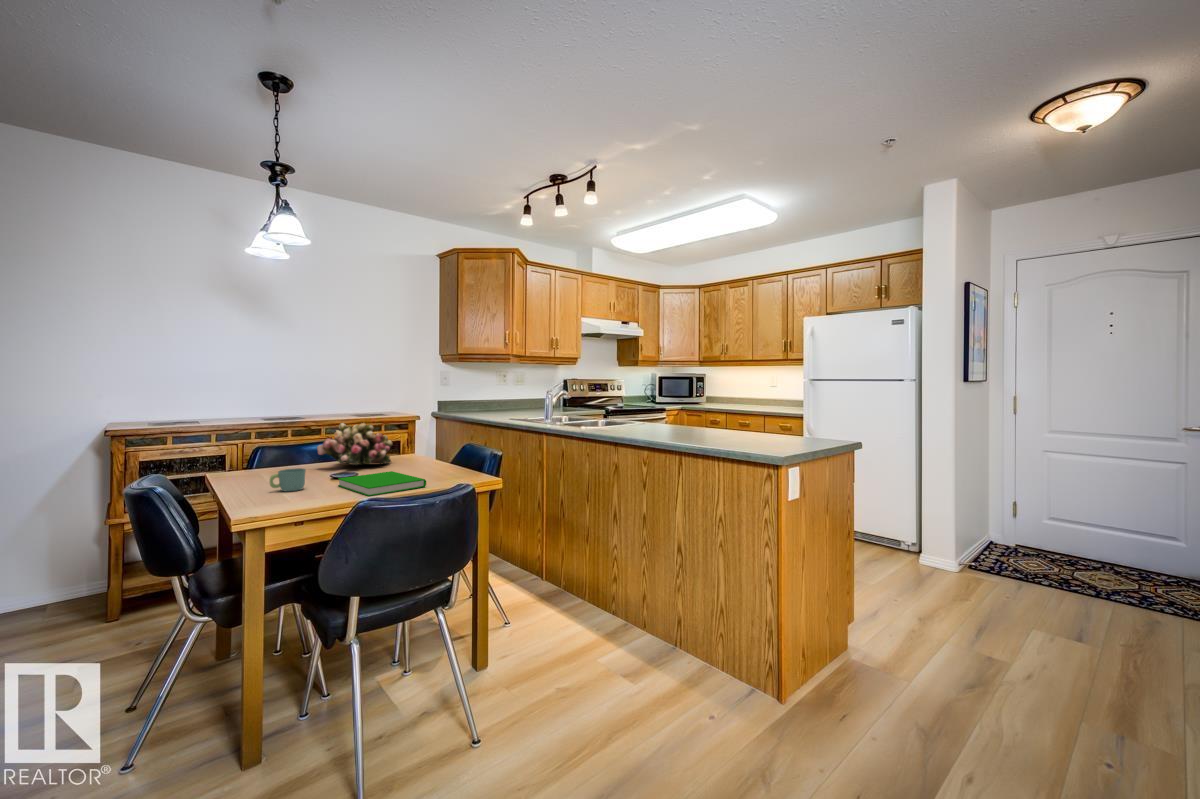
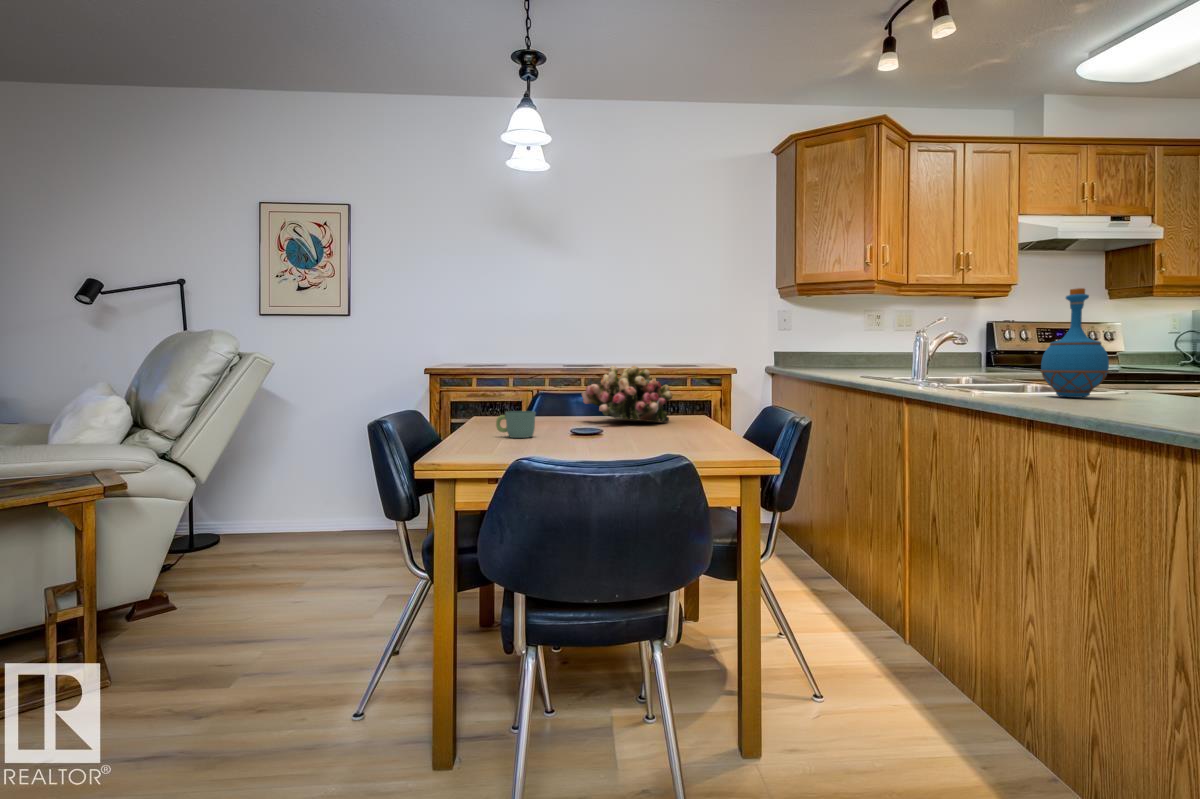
bottle: none [607,379,634,433] -> present [1041,288,1109,398]
book: present [338,471,426,496] -> none [570,427,669,452]

